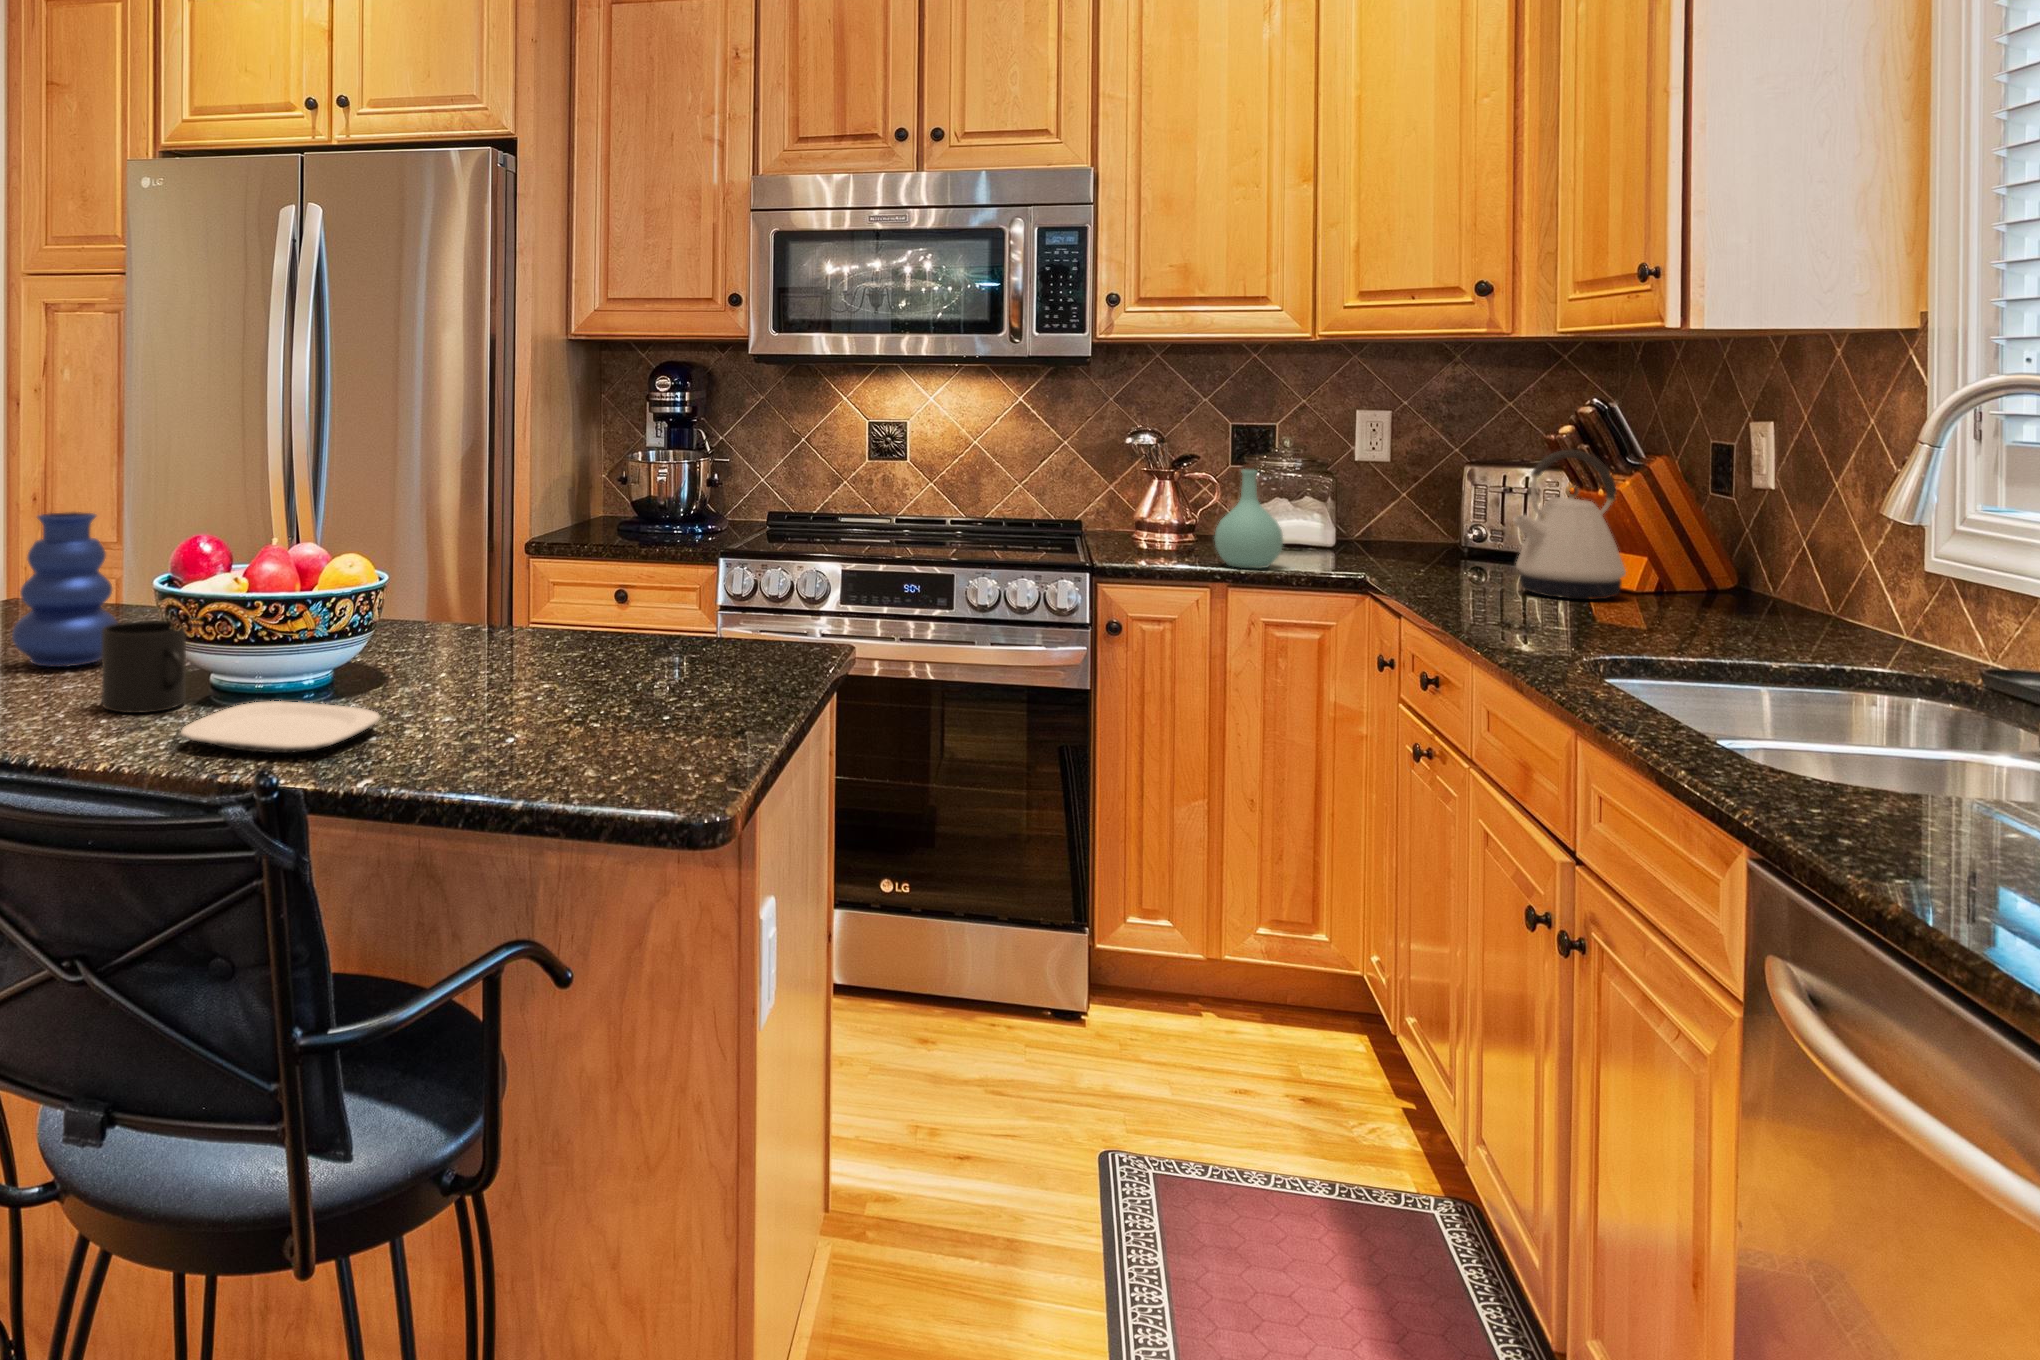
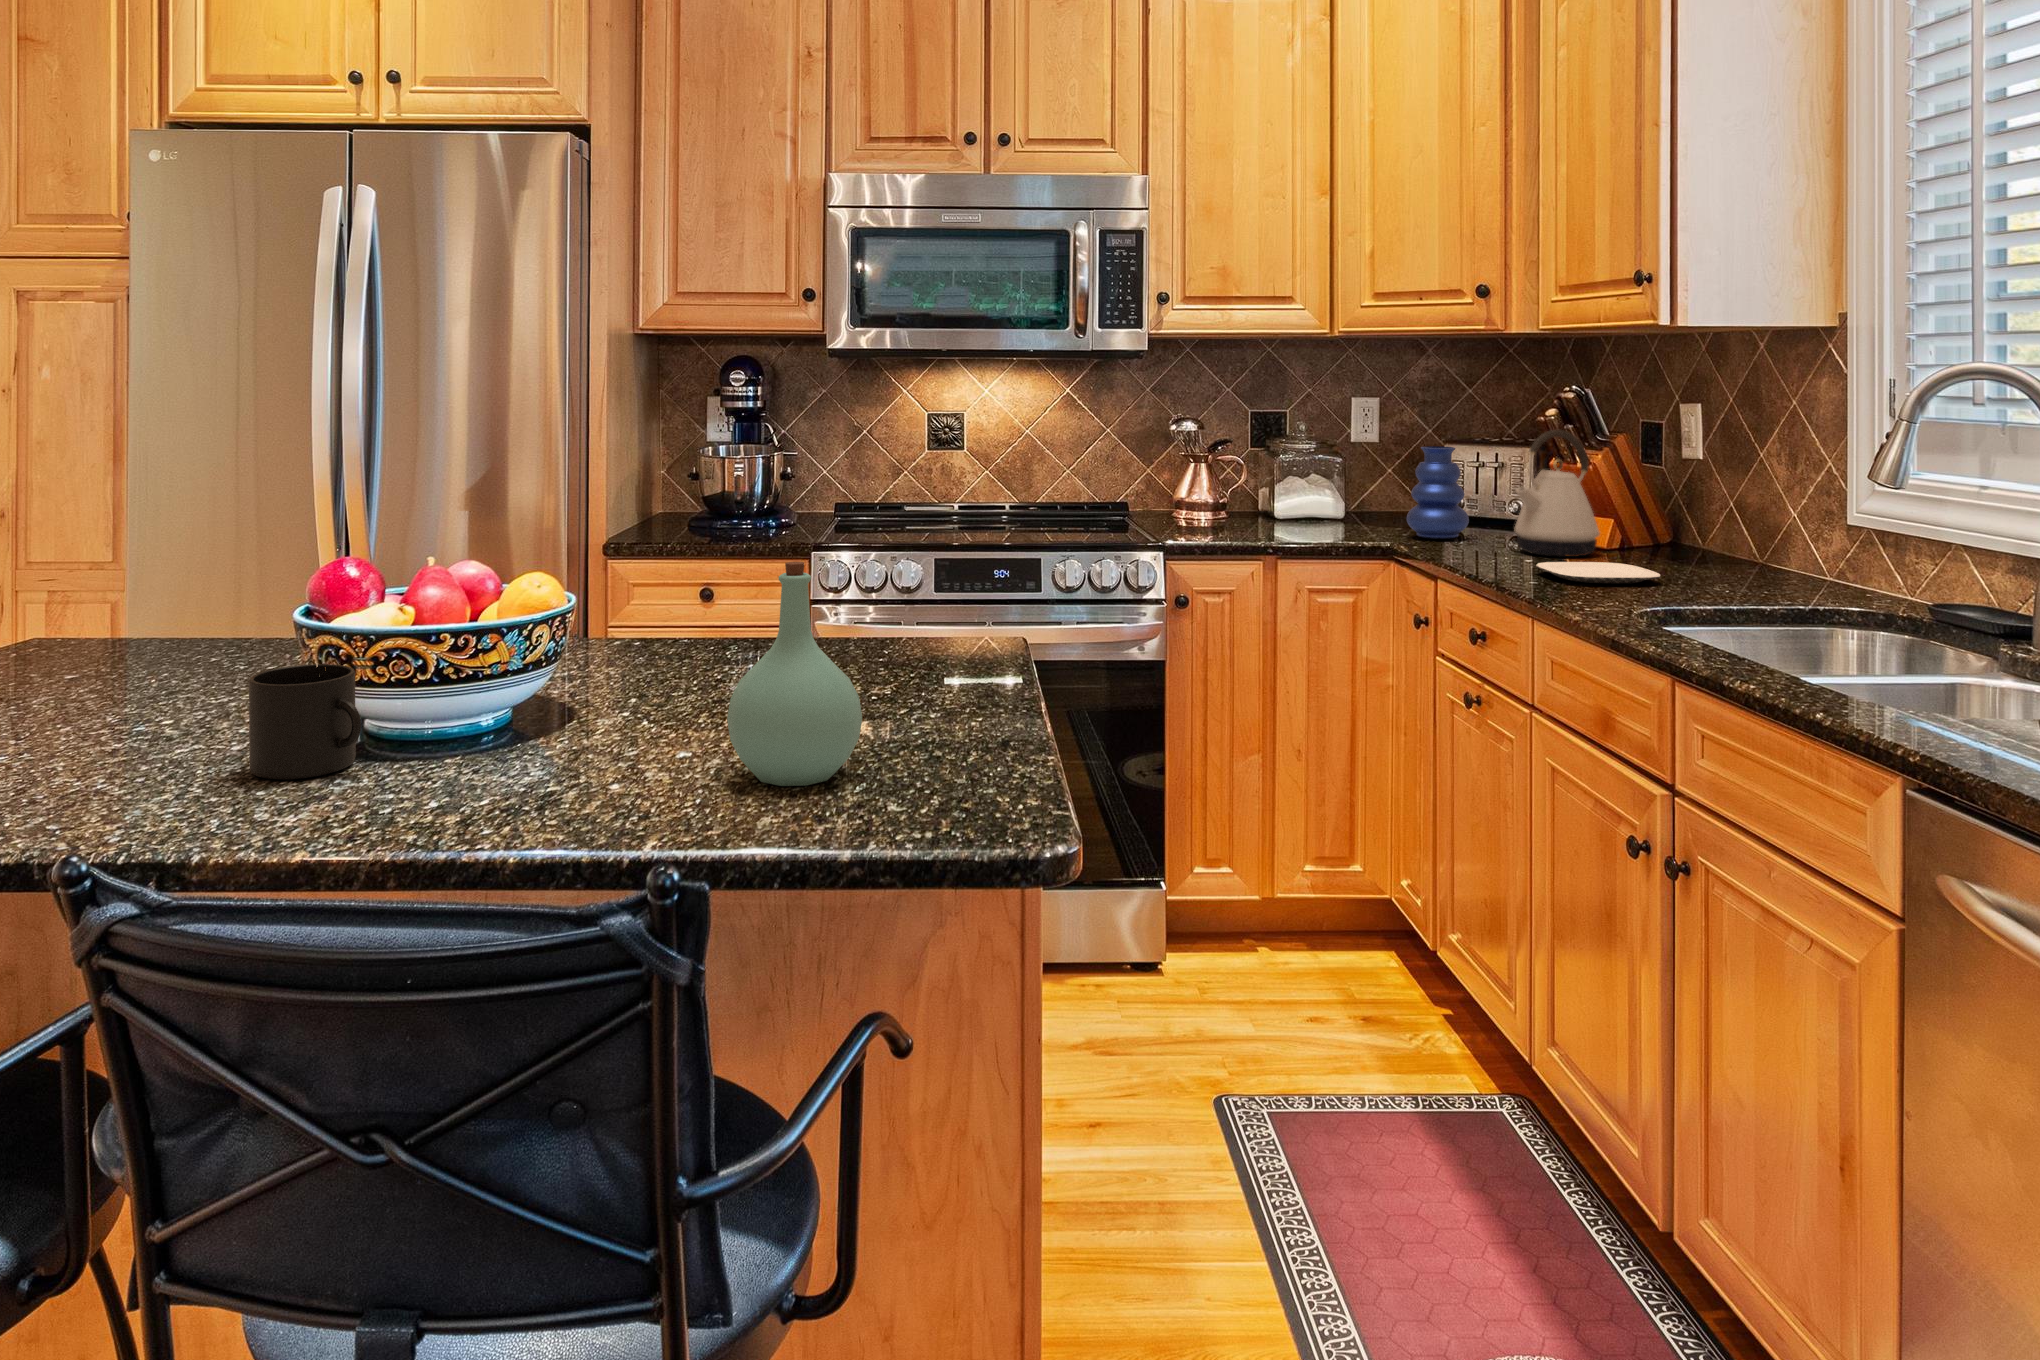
bottle: present [1215,464,1283,568] -> present [727,562,862,786]
vase: present [12,512,118,667] -> present [1407,446,1469,539]
plate: present [181,701,380,753] -> present [1536,562,1660,584]

